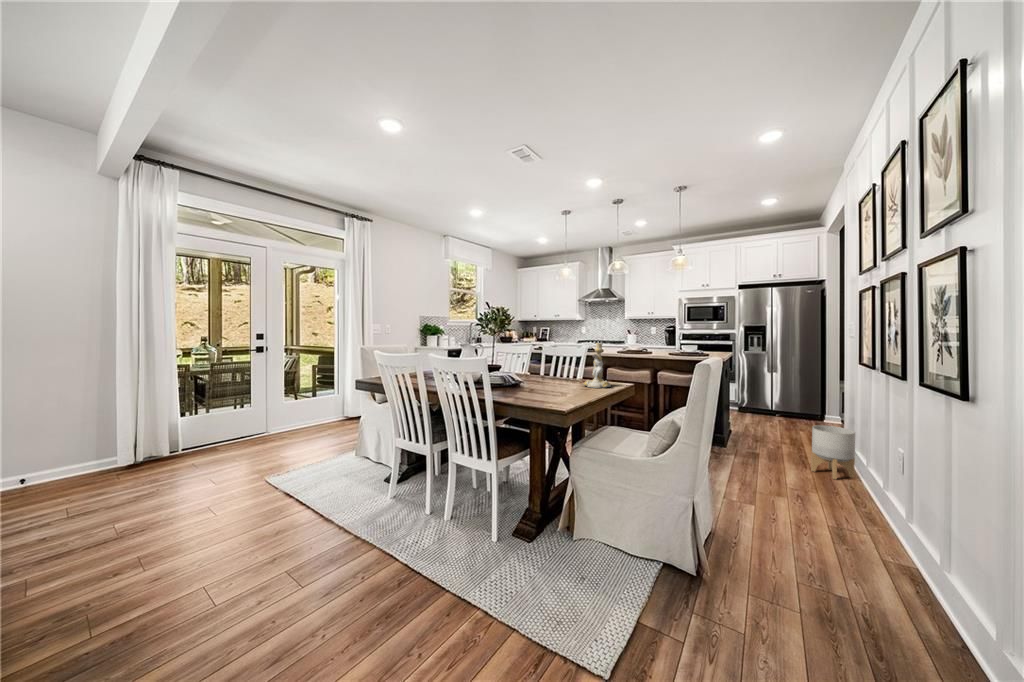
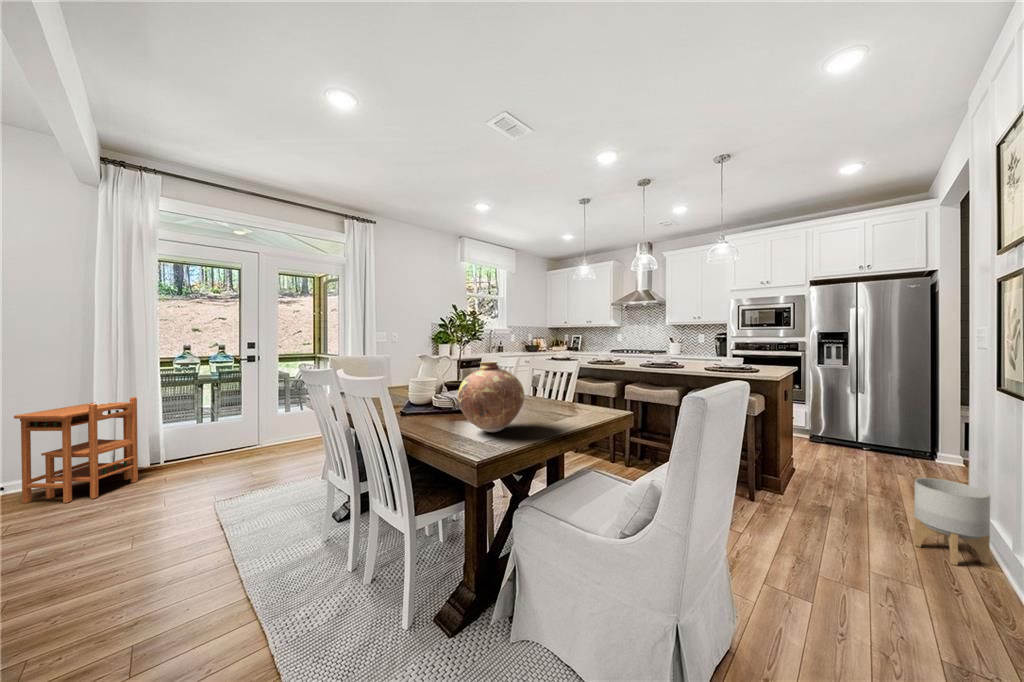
candlestick: present [583,343,611,388] -> none [561,356,599,417]
vase: none [523,346,571,398] -> present [458,361,524,432]
side table: none [53,387,168,491] -> present [14,397,138,503]

